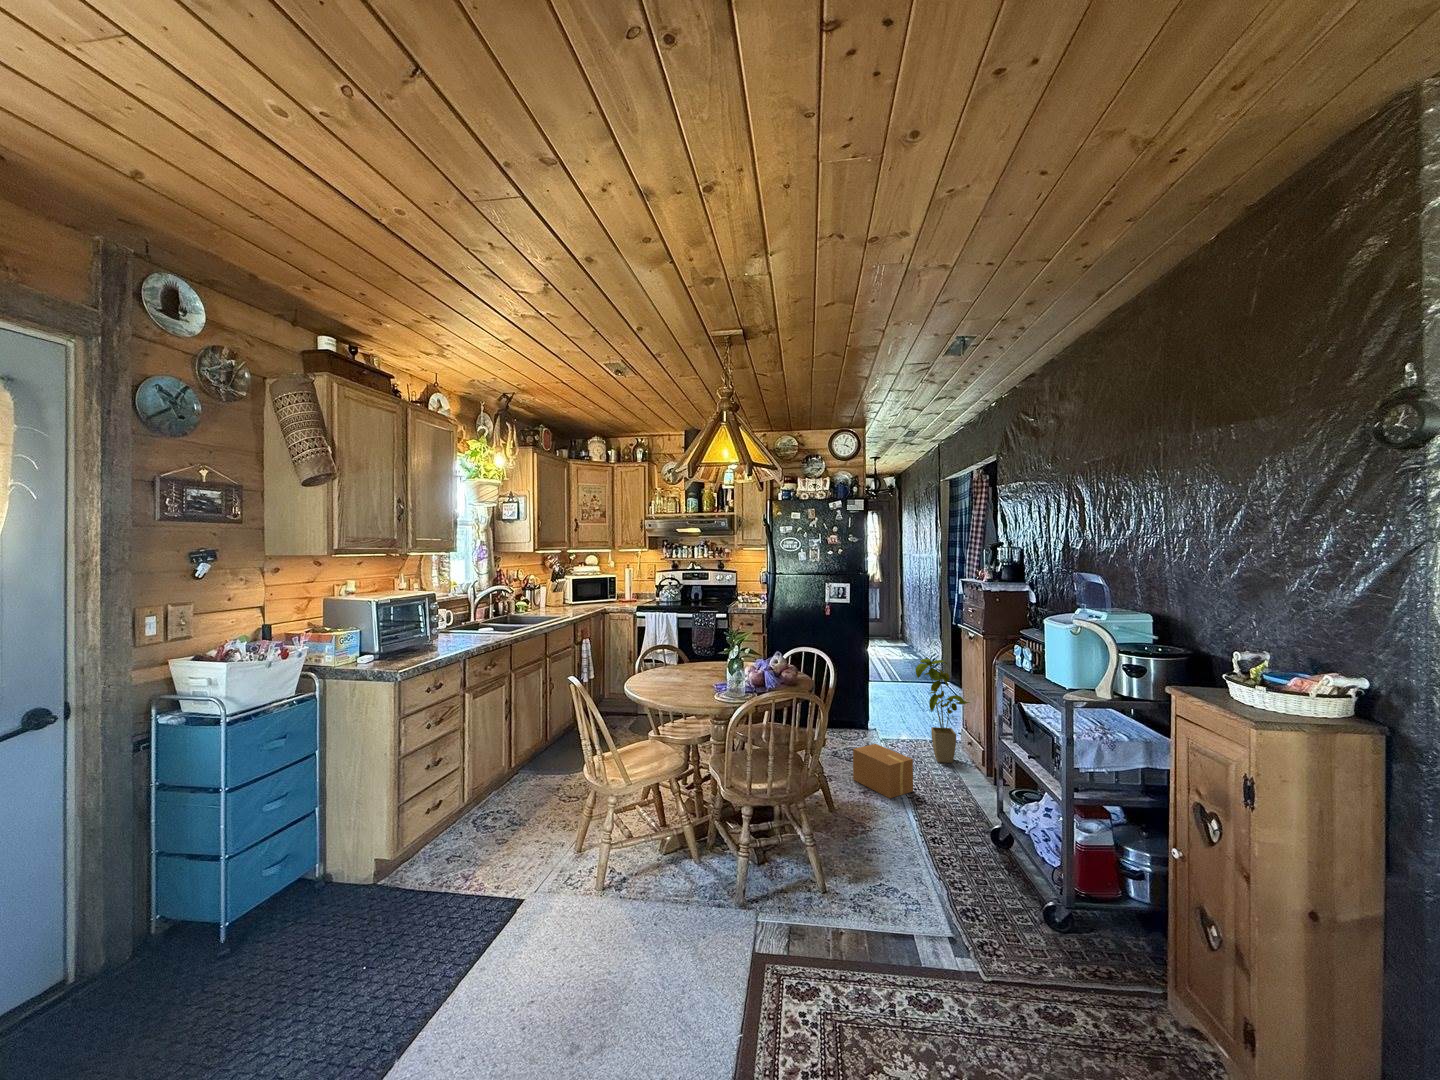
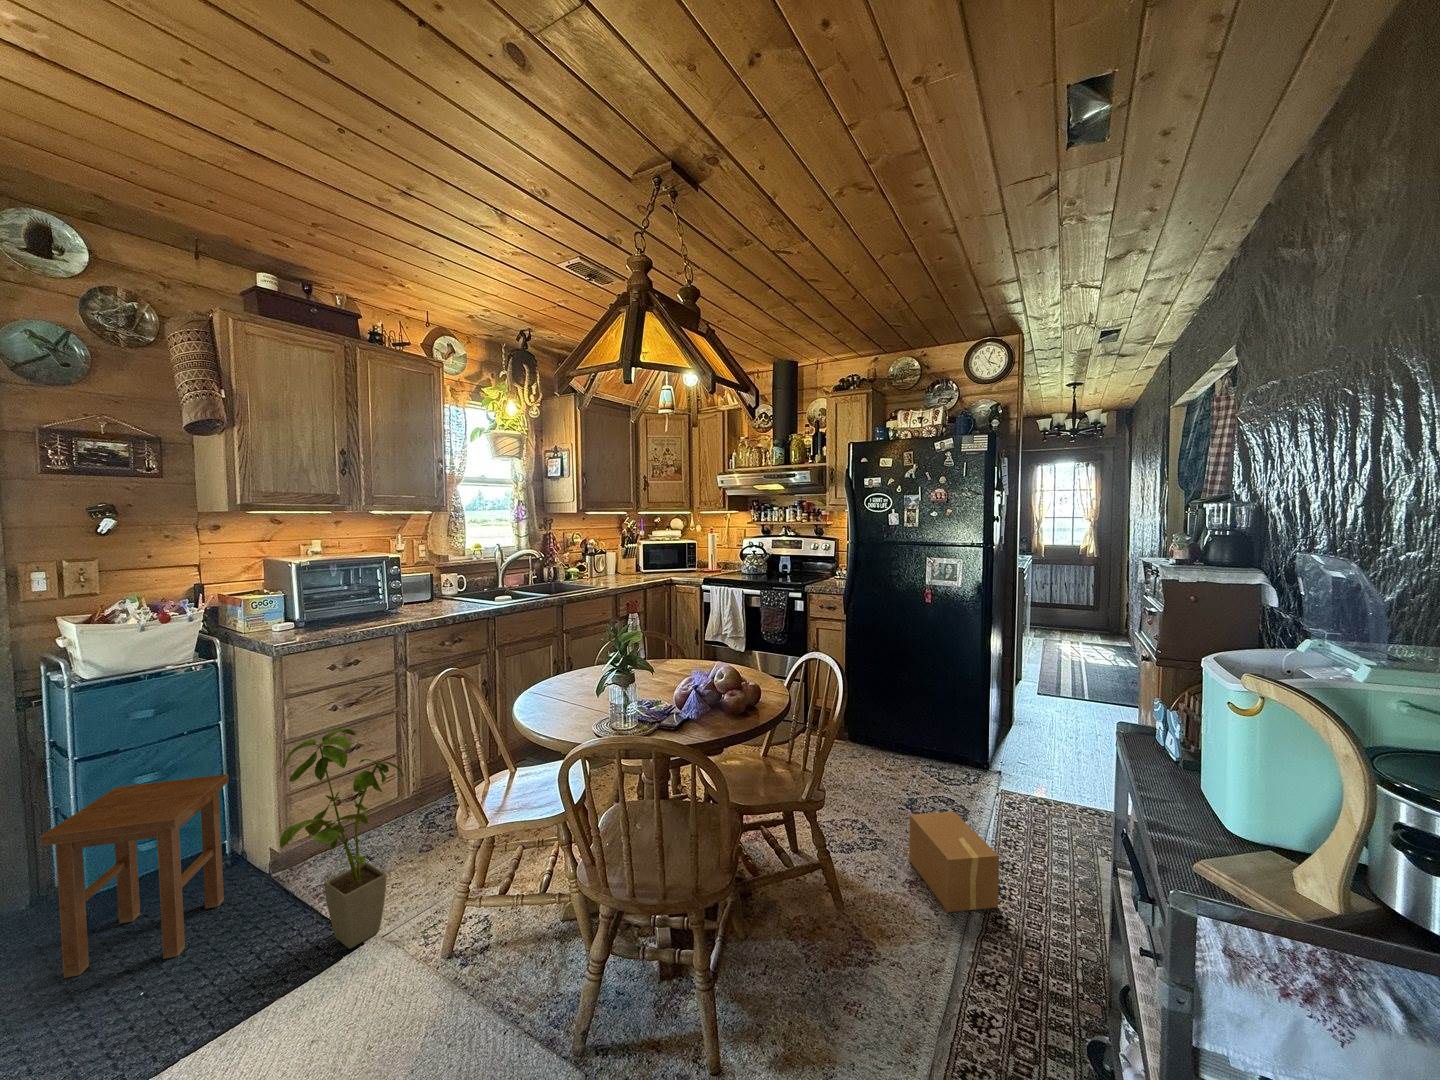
house plant: present [916,659,970,763] -> present [280,728,403,949]
stool: none [266,788,380,976] -> present [40,774,228,978]

